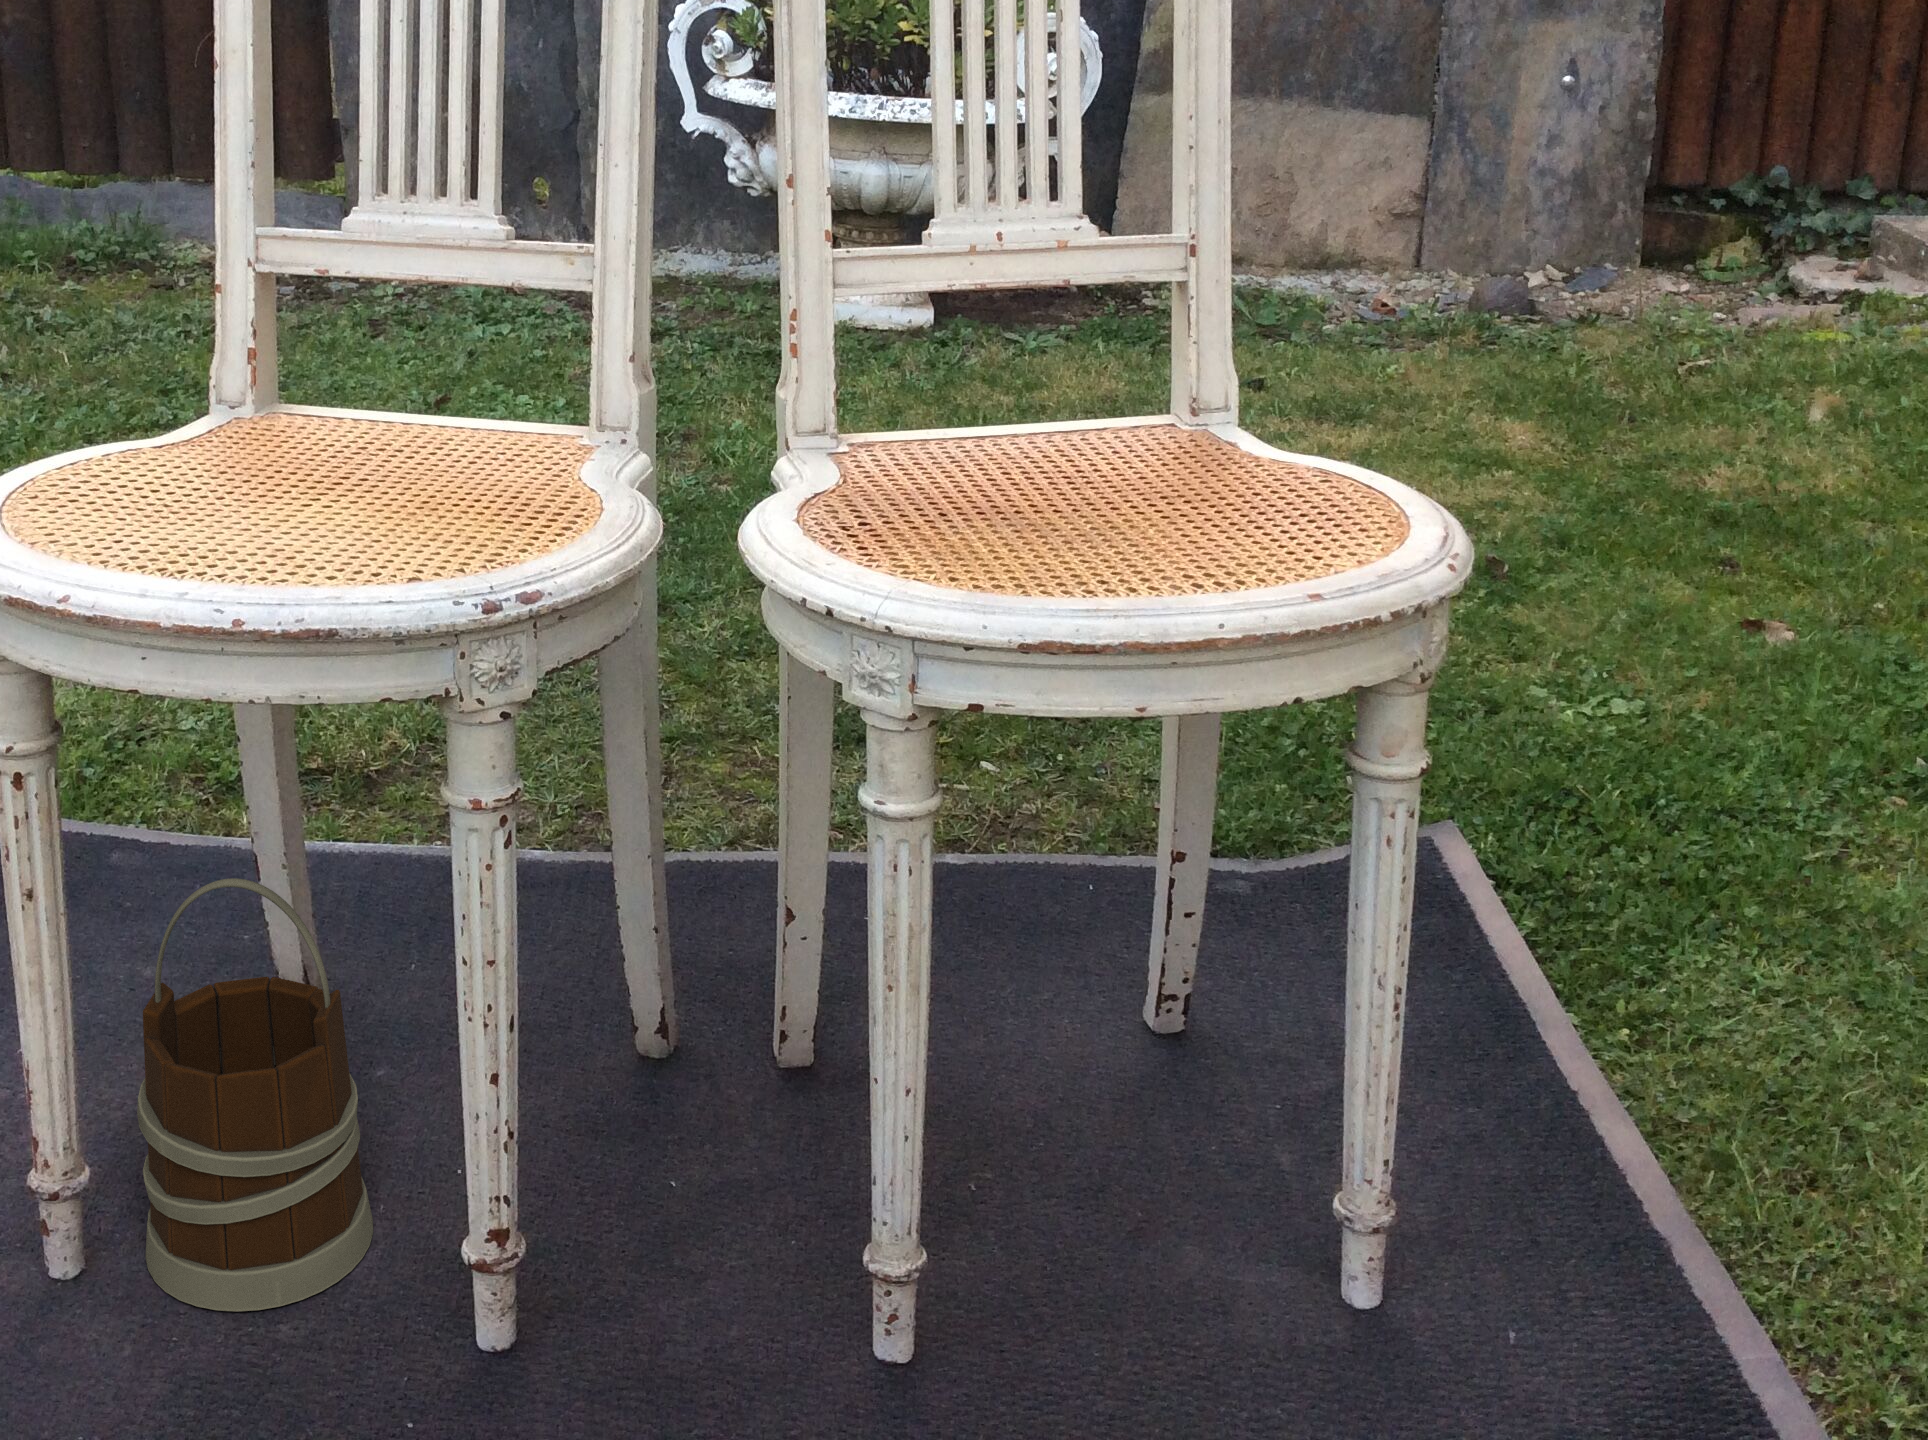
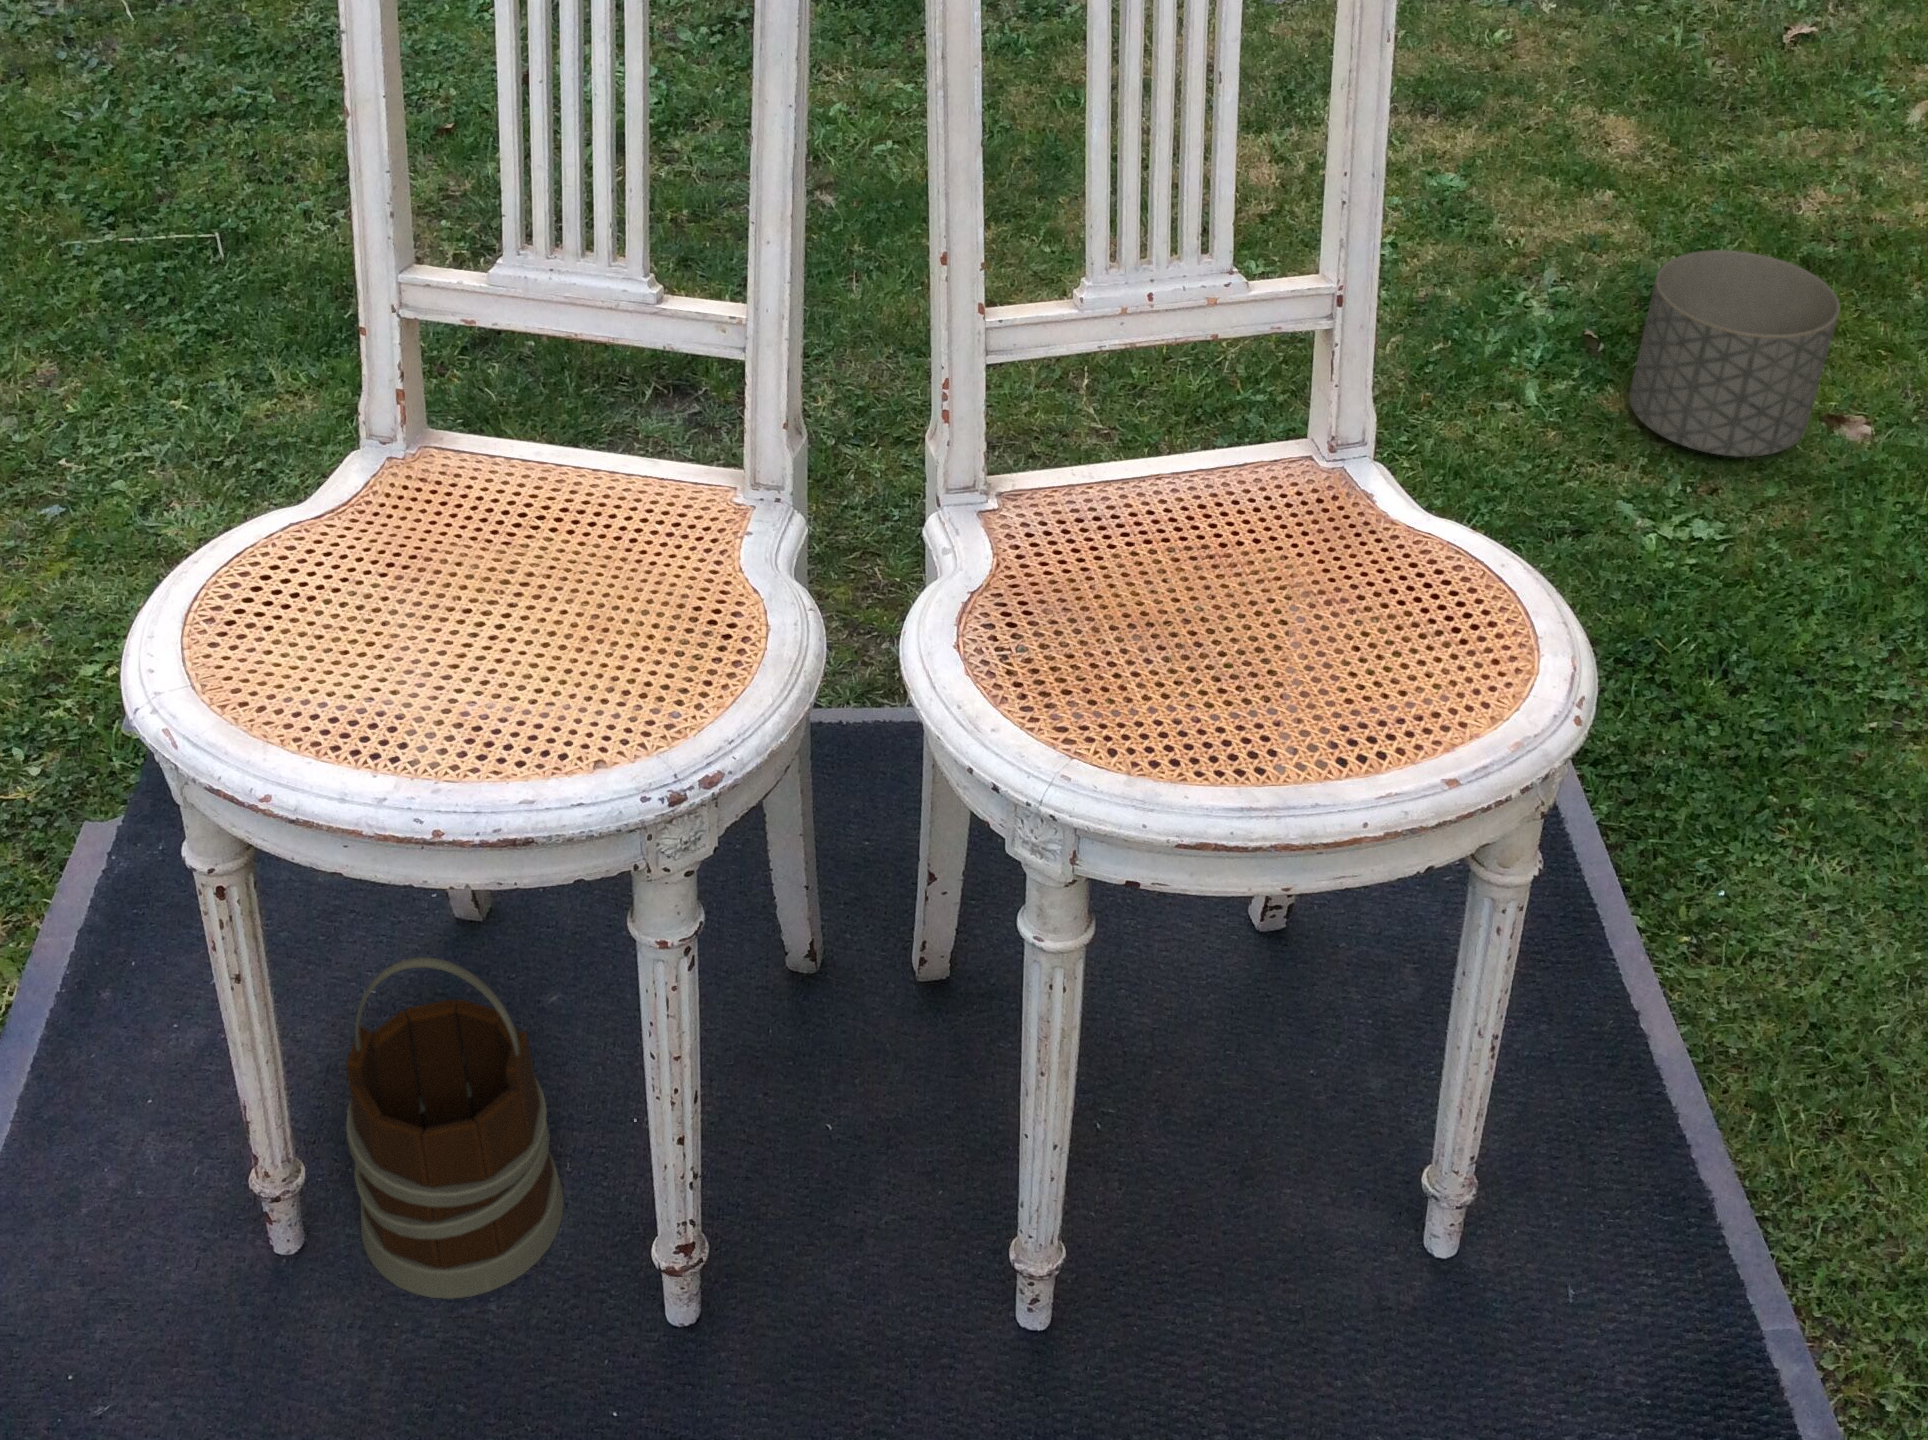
planter: none [1538,466,1744,665] -> present [1629,250,1840,457]

